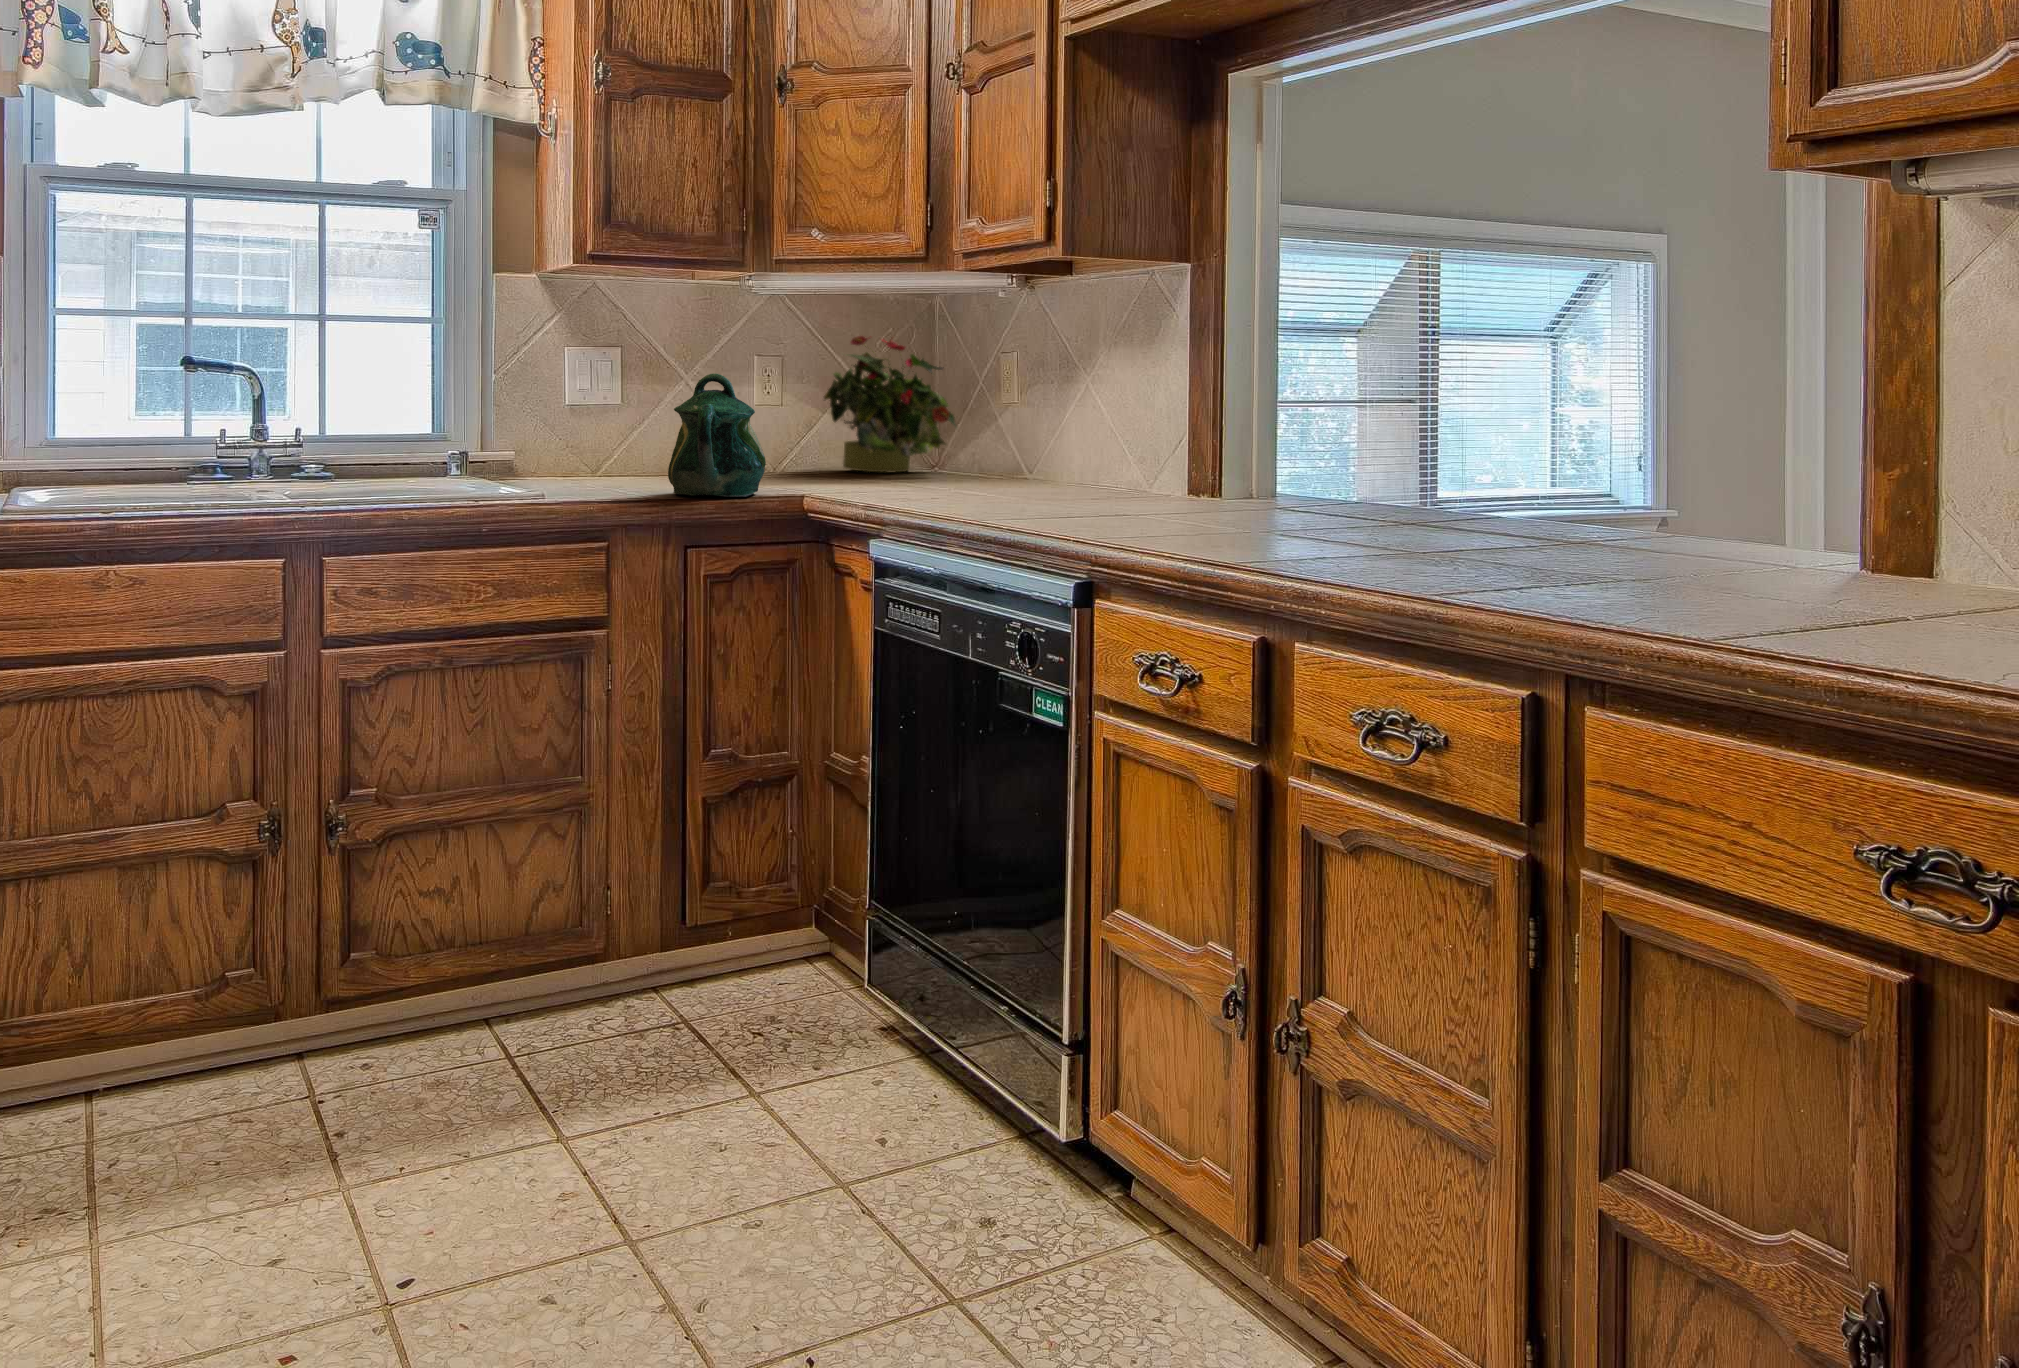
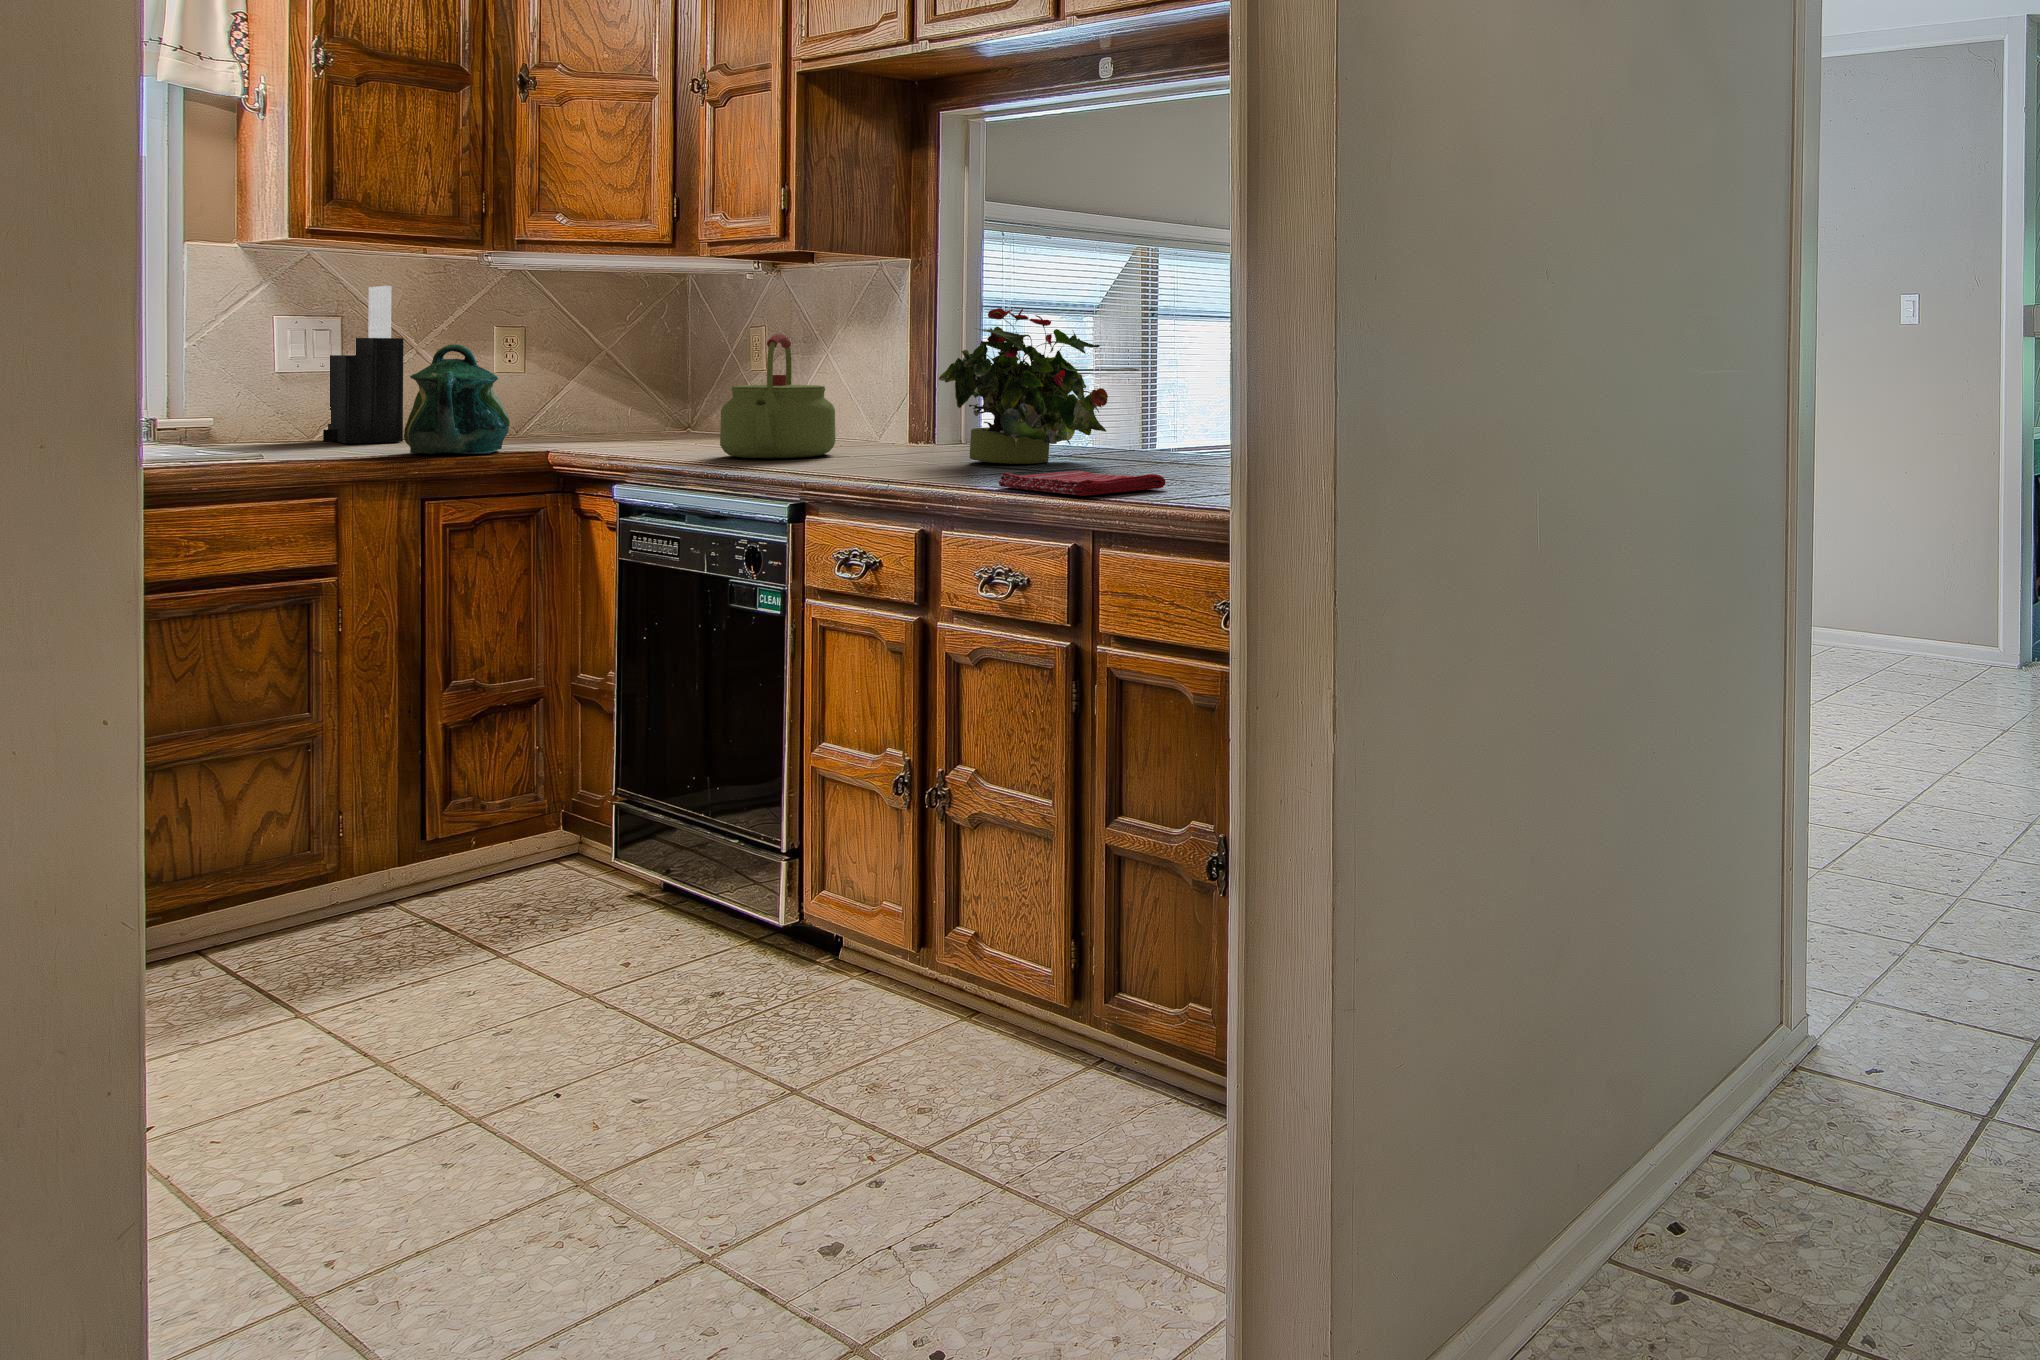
knife block: none [603,312,671,479] -> present [323,286,403,443]
potted plant: present [824,336,955,472] -> present [939,308,1108,464]
kettle: none [983,360,1115,516] -> present [720,334,835,458]
dish towel: none [1379,563,1662,612] -> present [998,471,1165,496]

